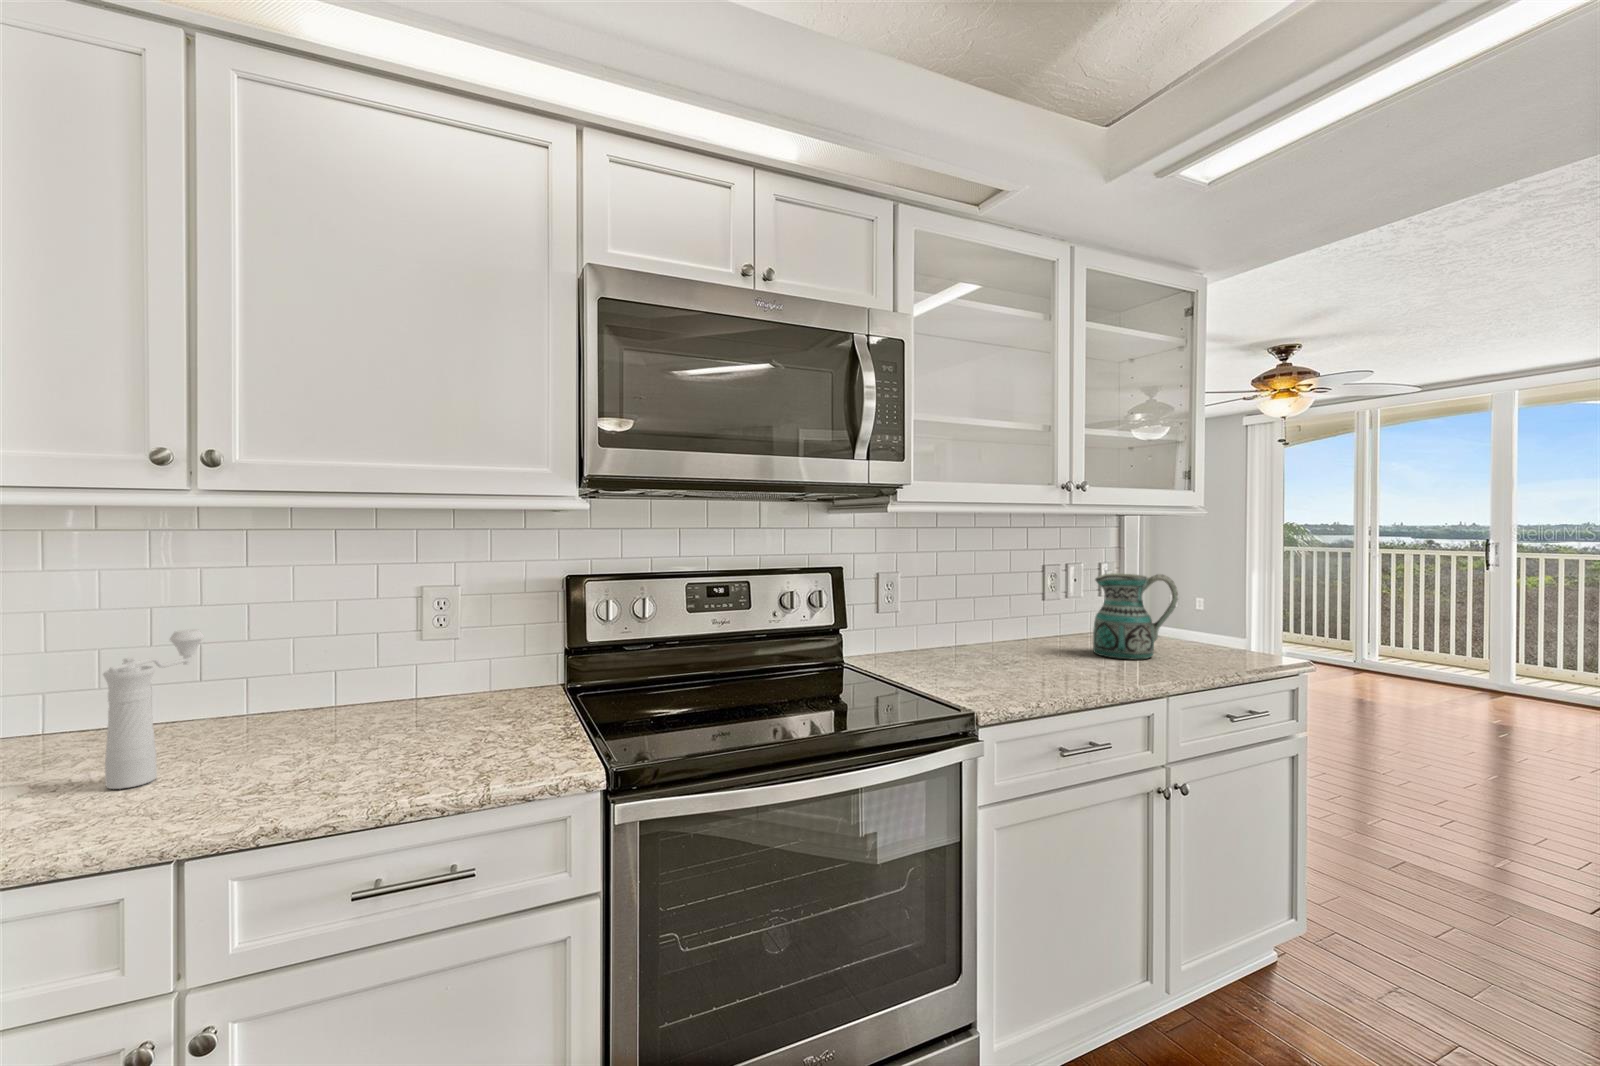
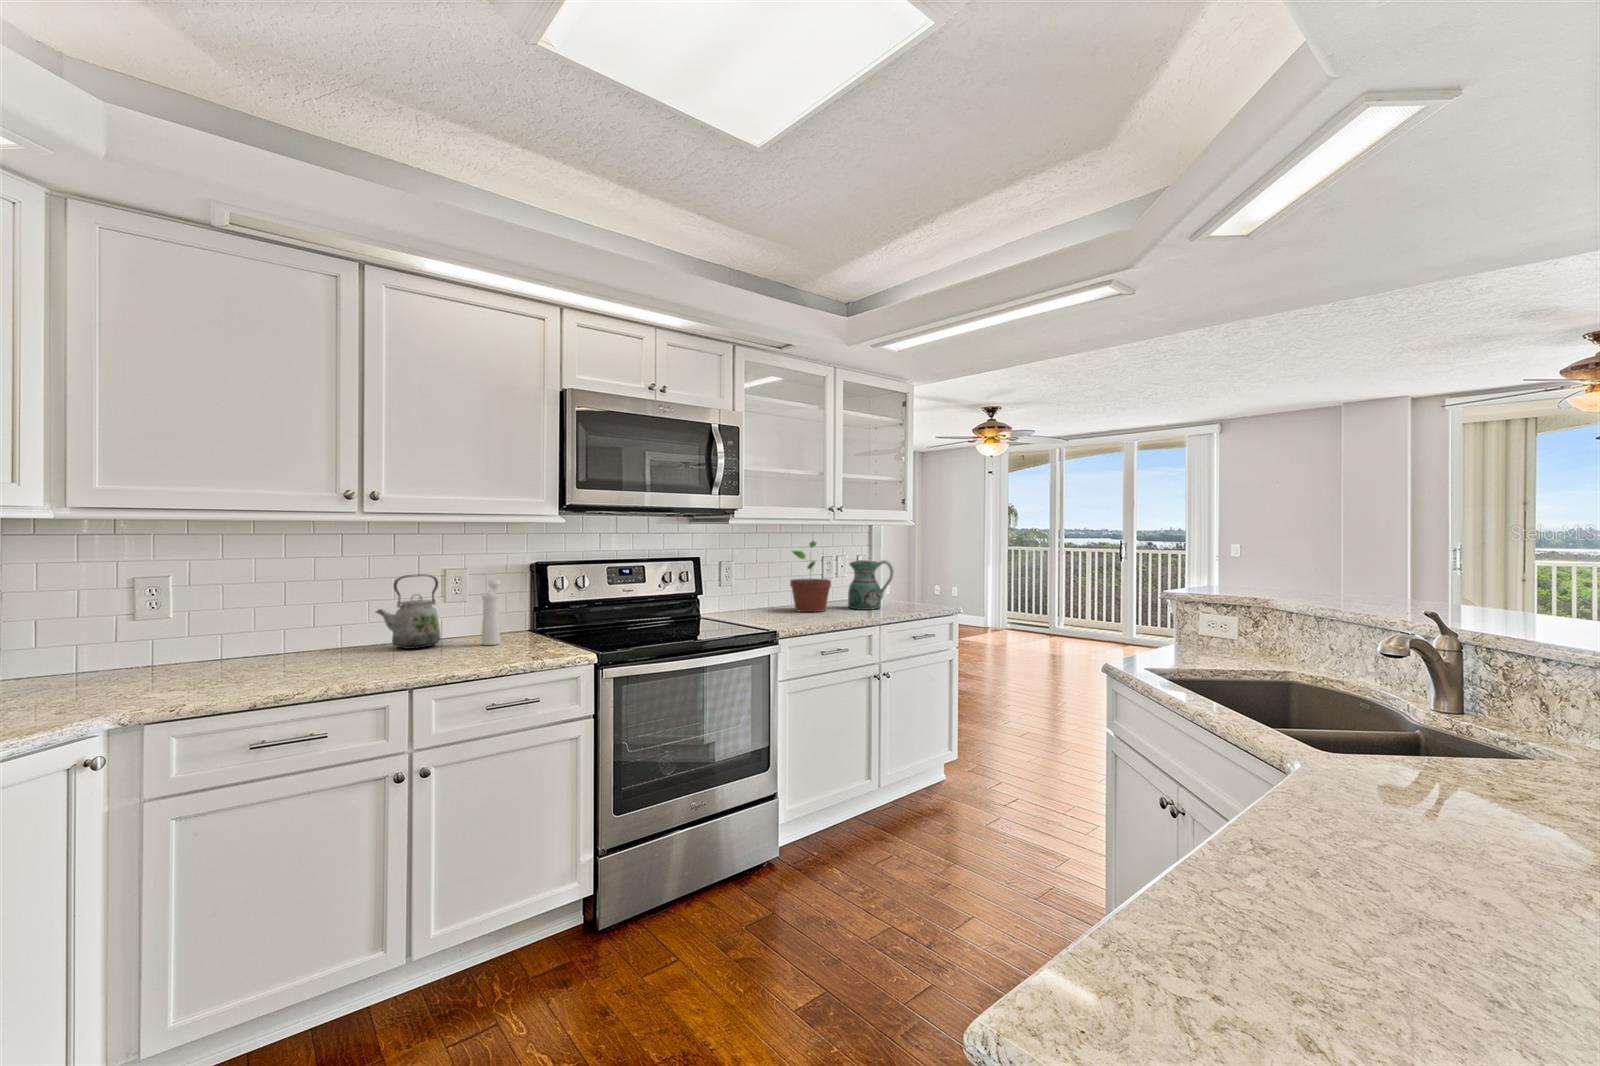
potted plant: none [994,540,1066,662] -> present [790,541,831,612]
kettle: none [249,599,375,732] -> present [376,574,440,649]
pepper mill: present [103,629,204,789] -> present [481,580,500,645]

